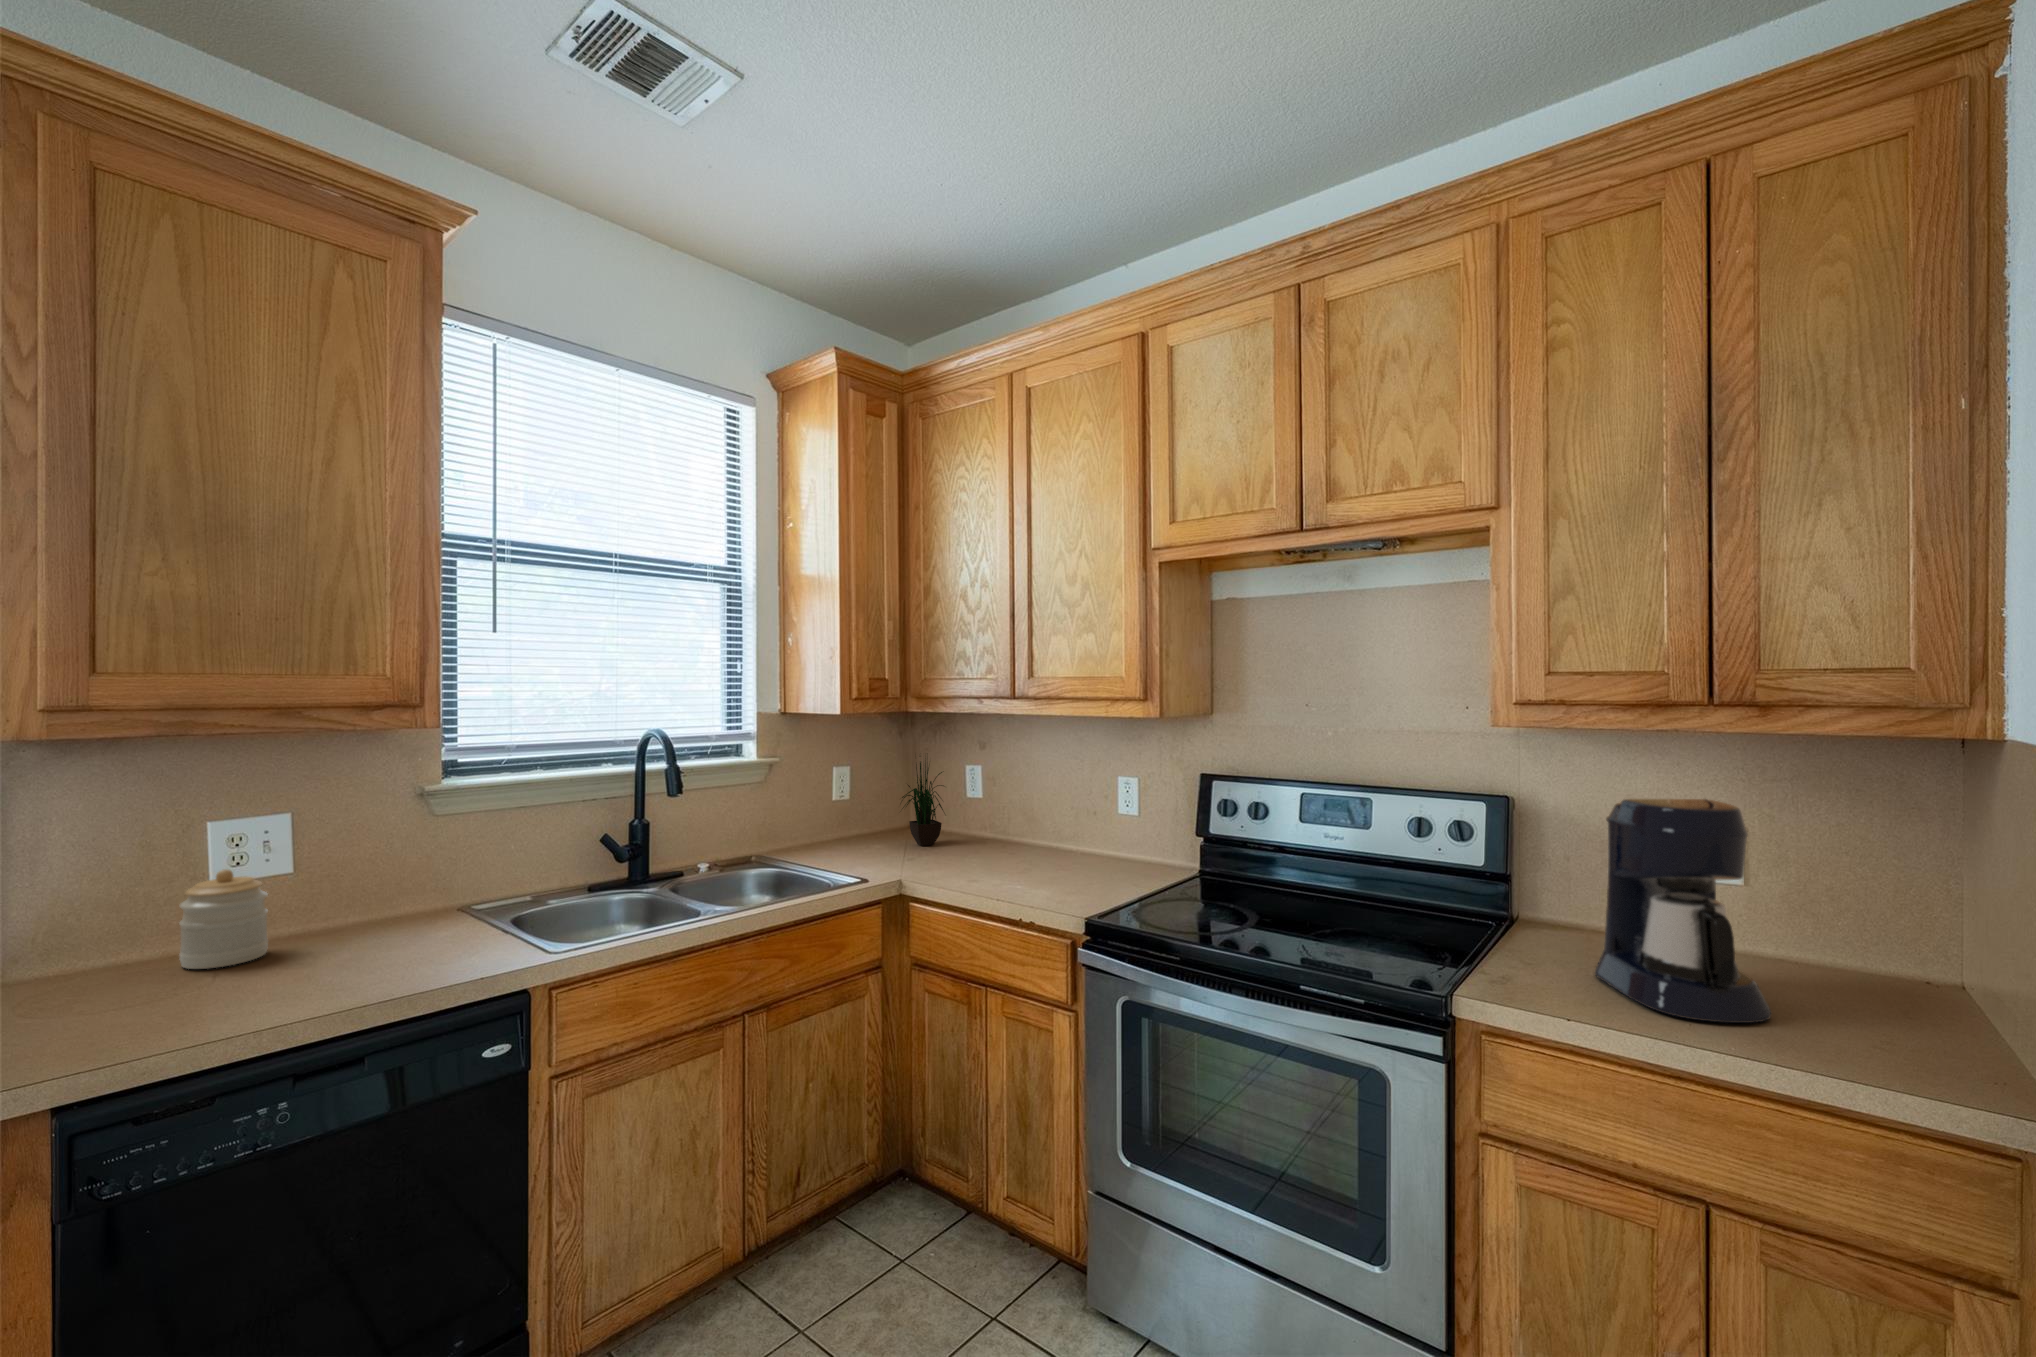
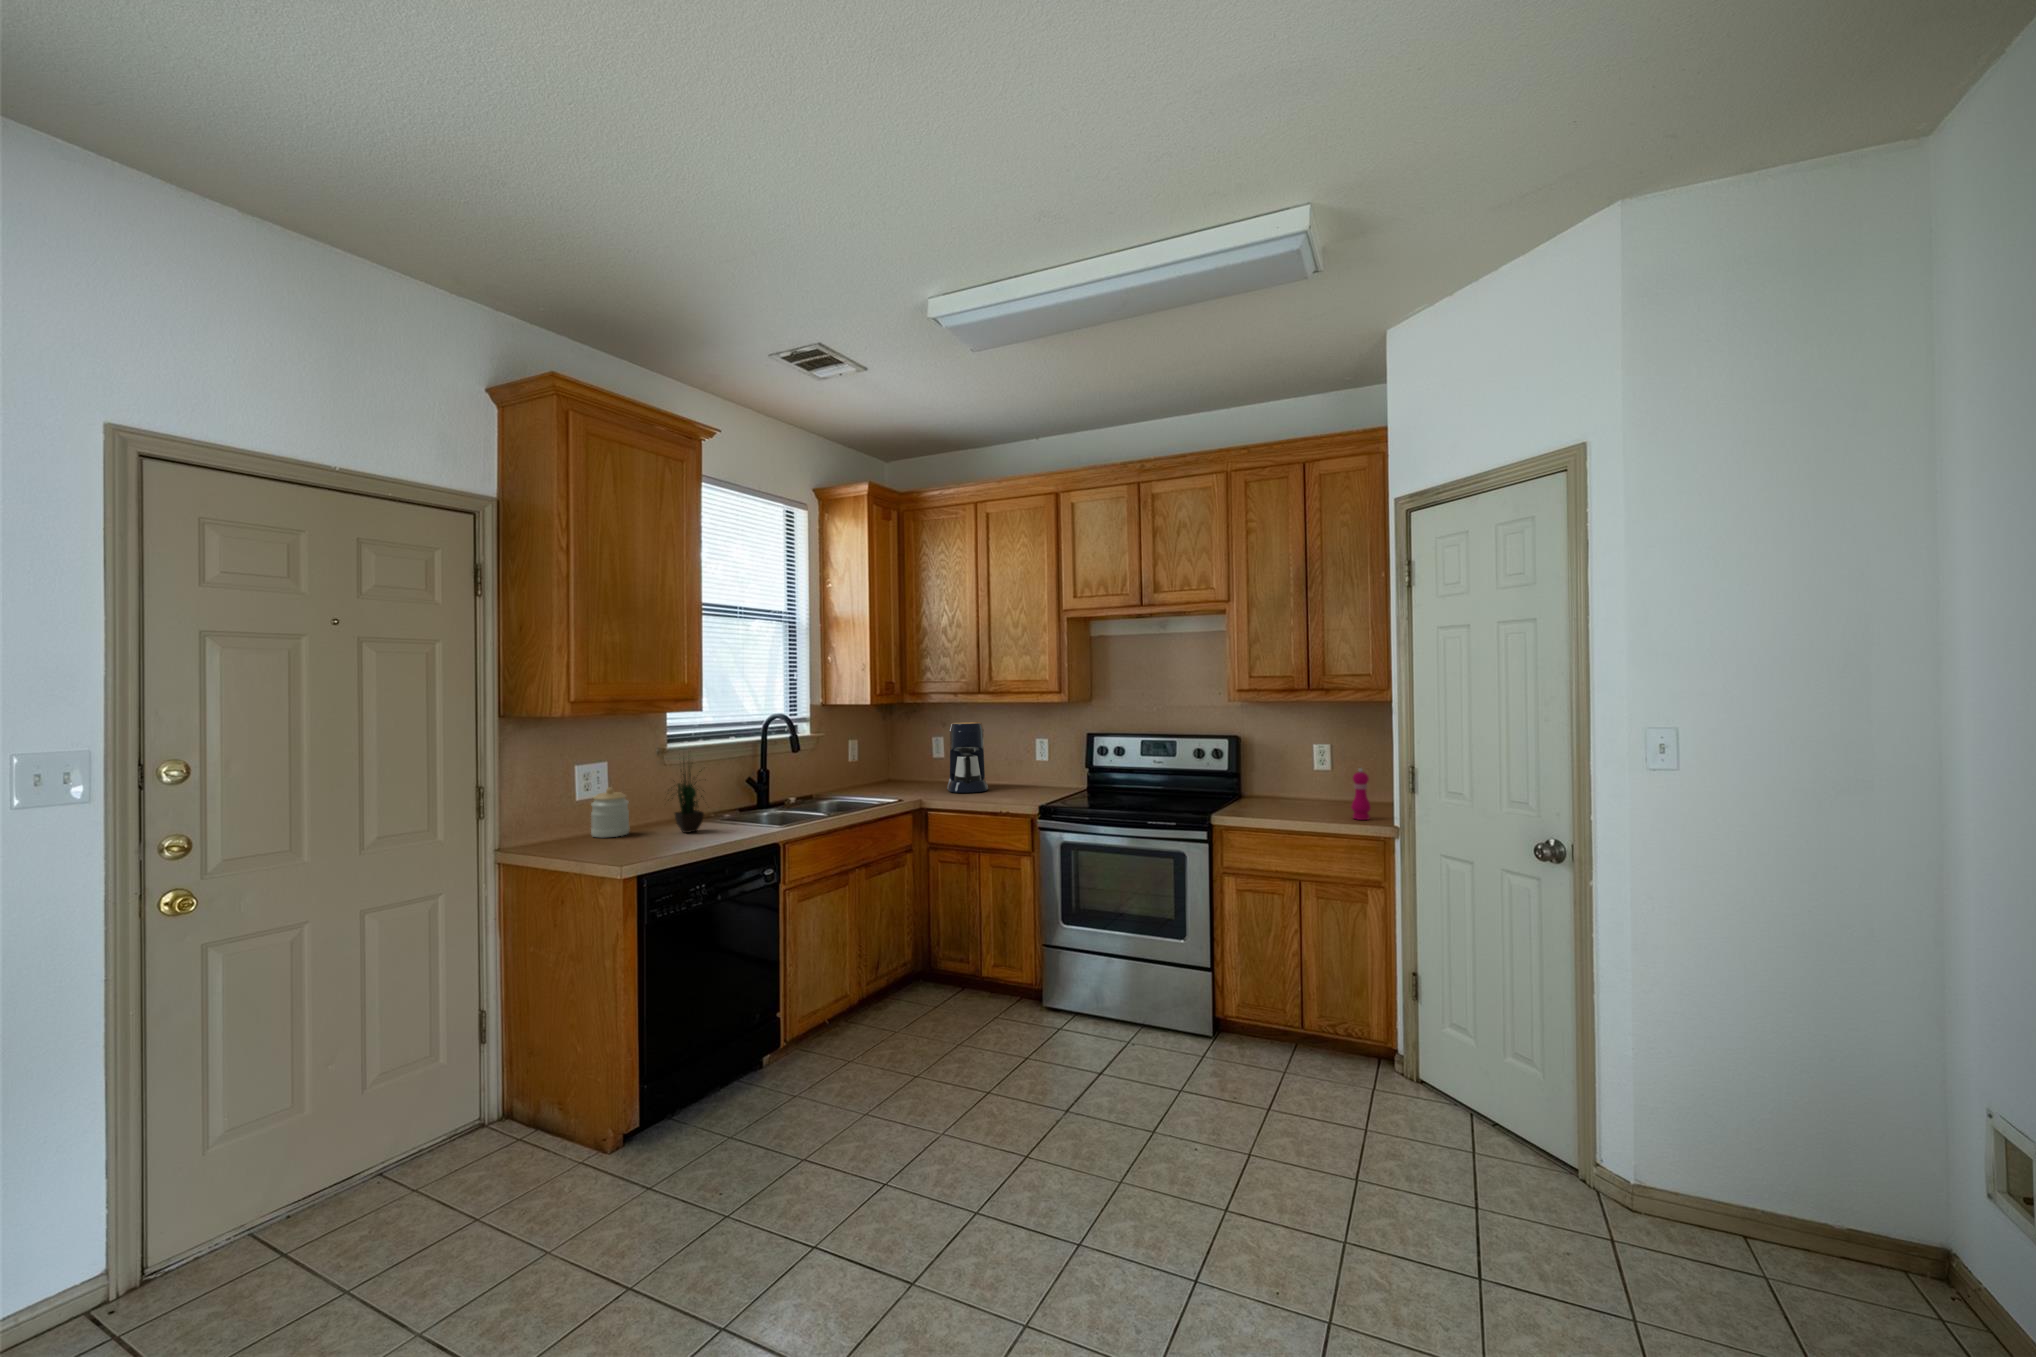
potted plant: present [902,762,944,846] -> present [675,768,704,833]
coffee maker: present [1595,799,1771,1023] -> present [947,722,988,793]
pepper mill: none [1846,918,1913,1061] -> present [1351,768,1371,820]

